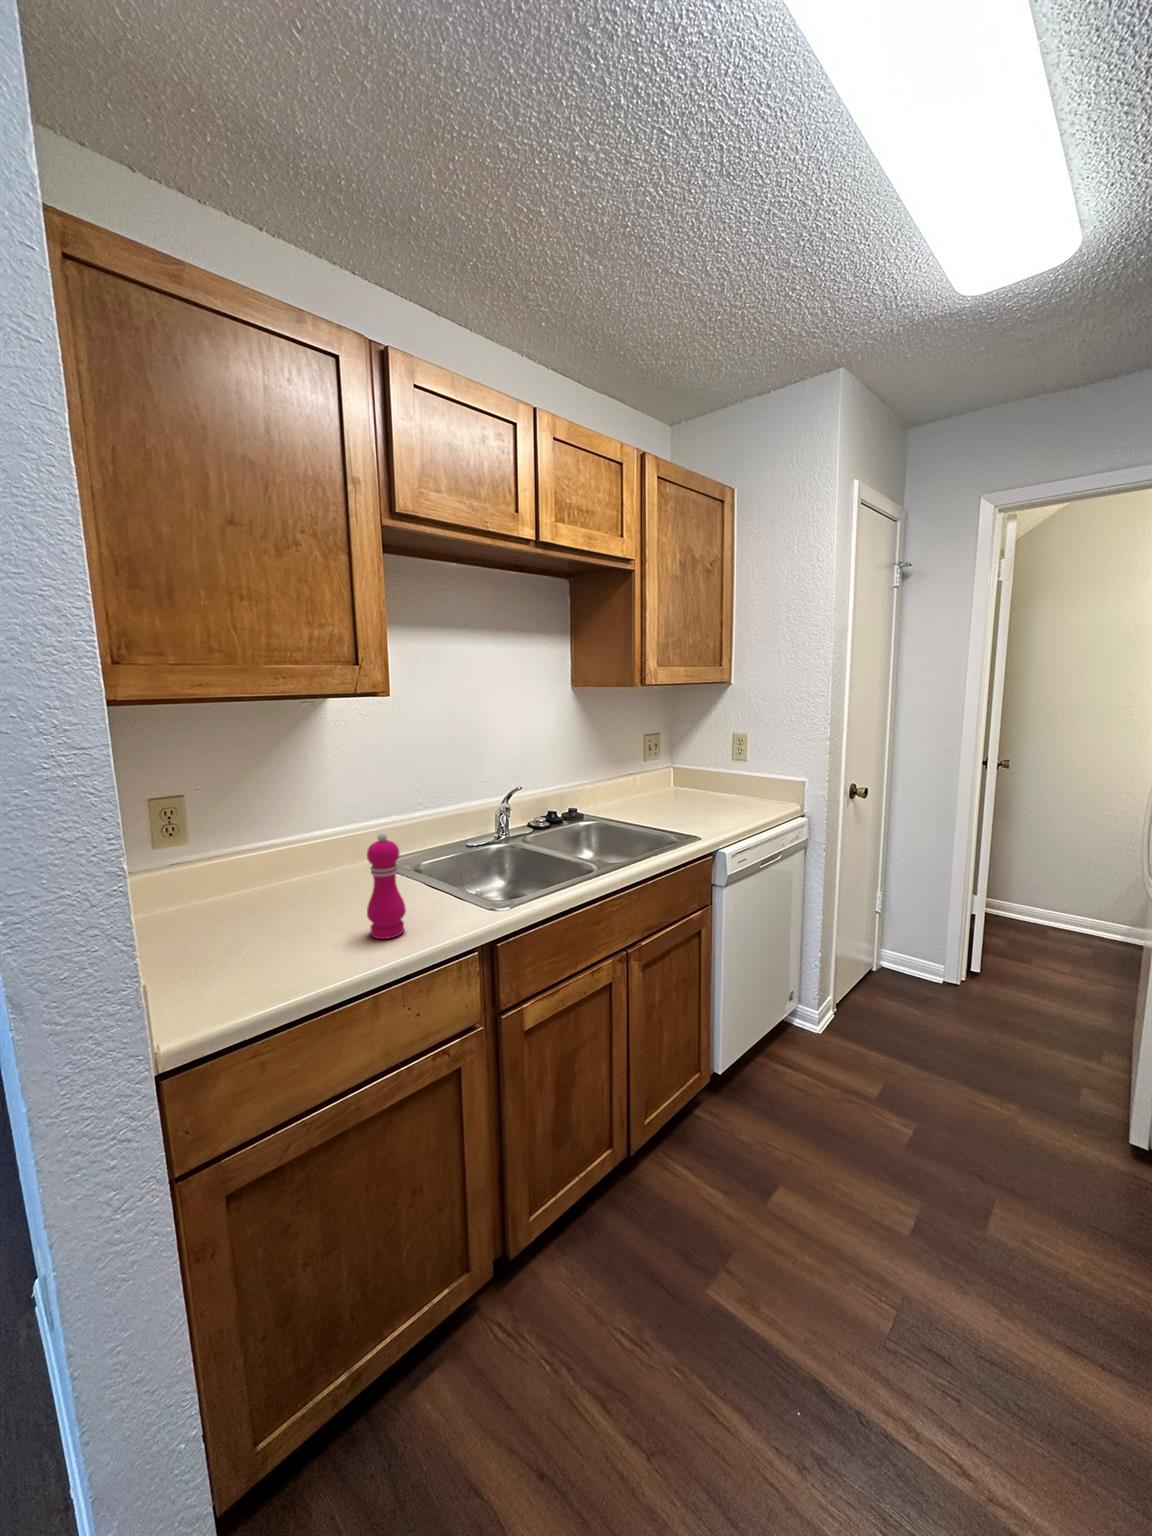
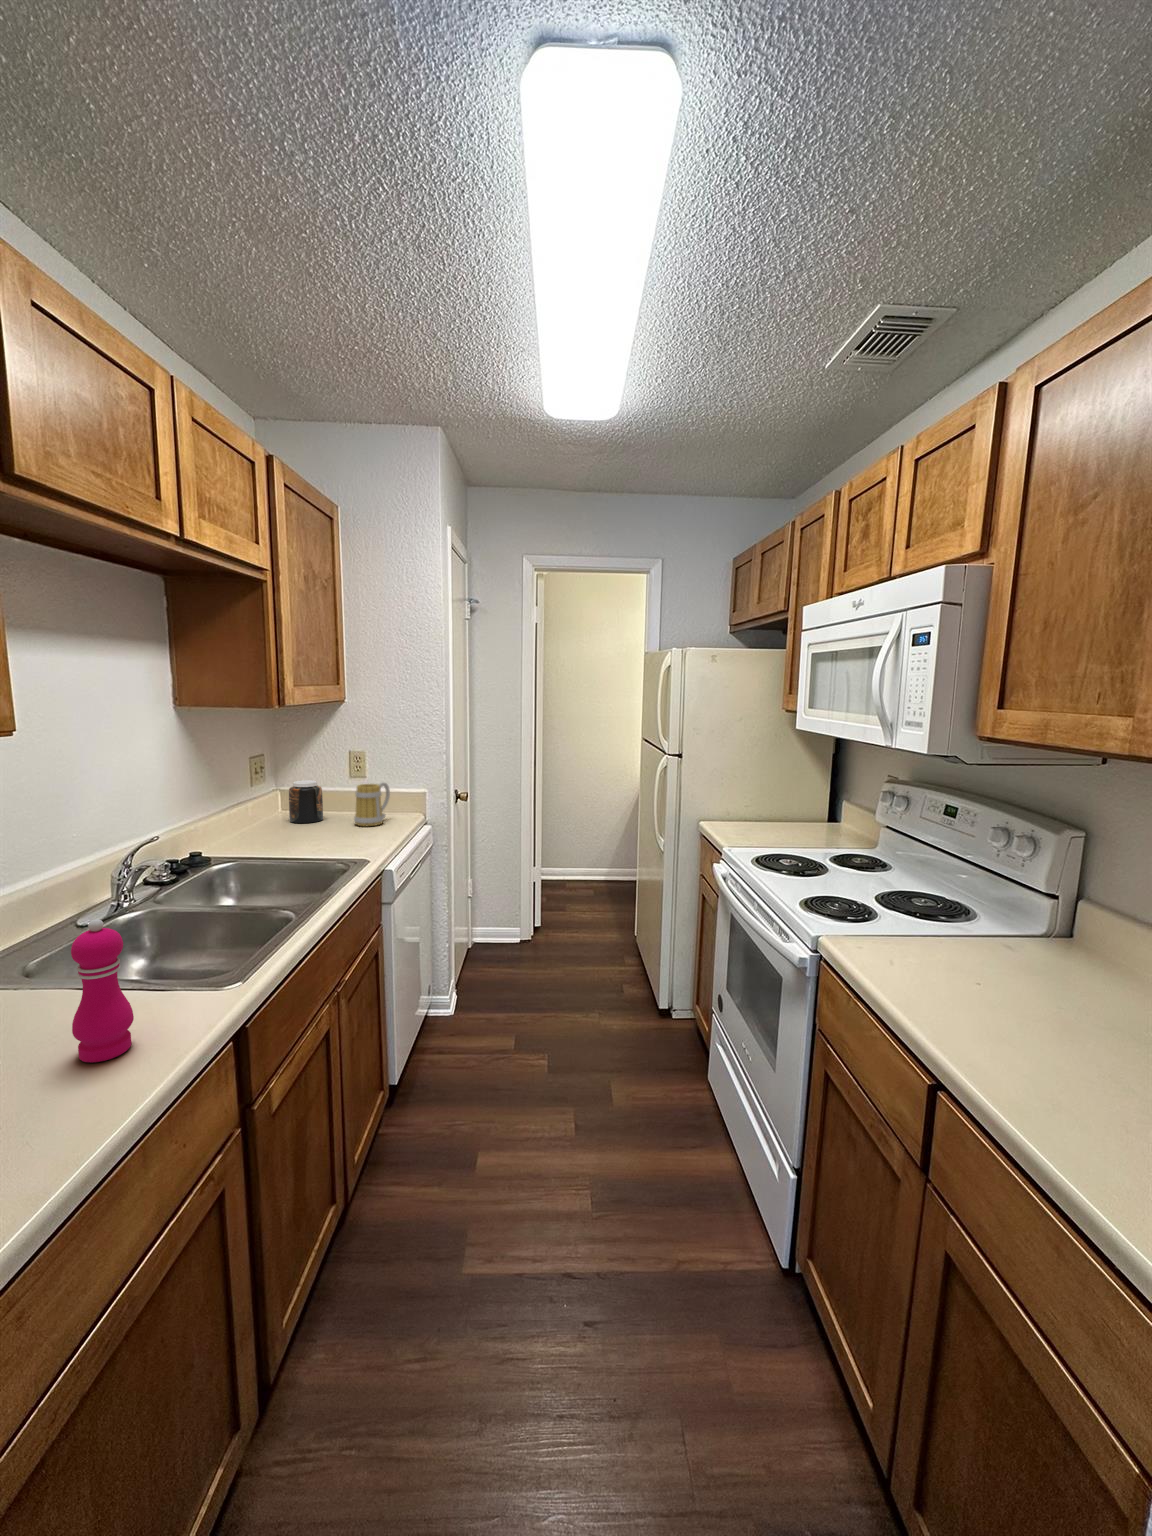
jar: none [675,759,704,799] -> present [289,780,323,823]
mug: none [726,766,766,809] -> present [354,783,390,826]

